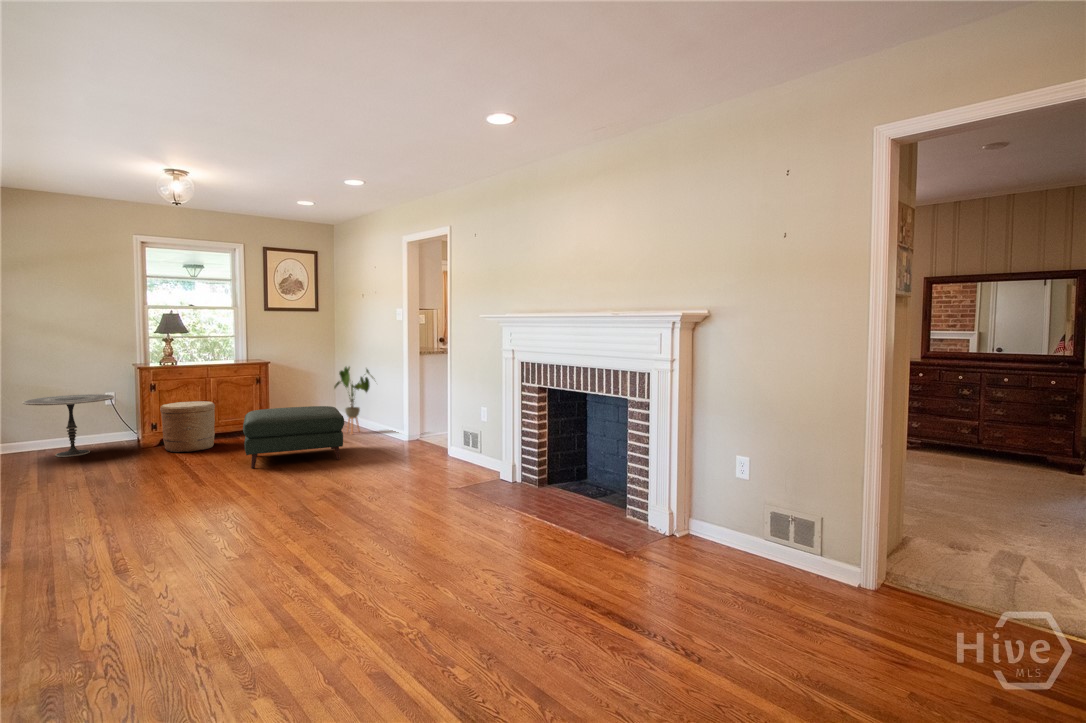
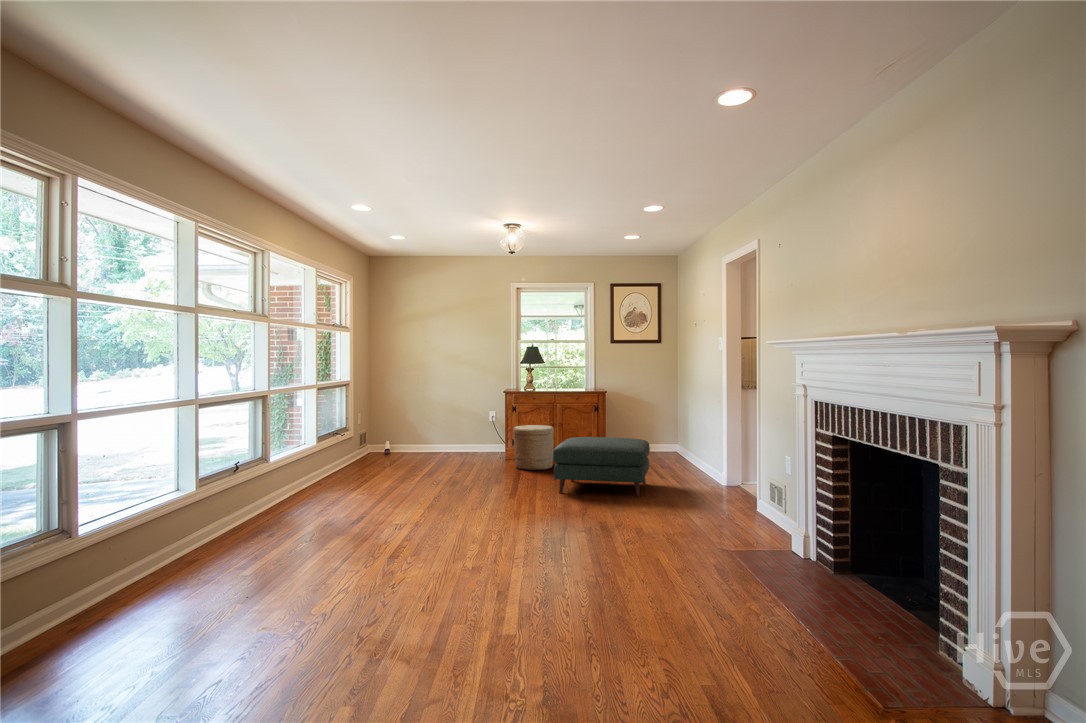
house plant: present [334,367,373,433] -> none [661,398,704,471]
side table: present [23,394,114,457] -> none [432,414,488,463]

